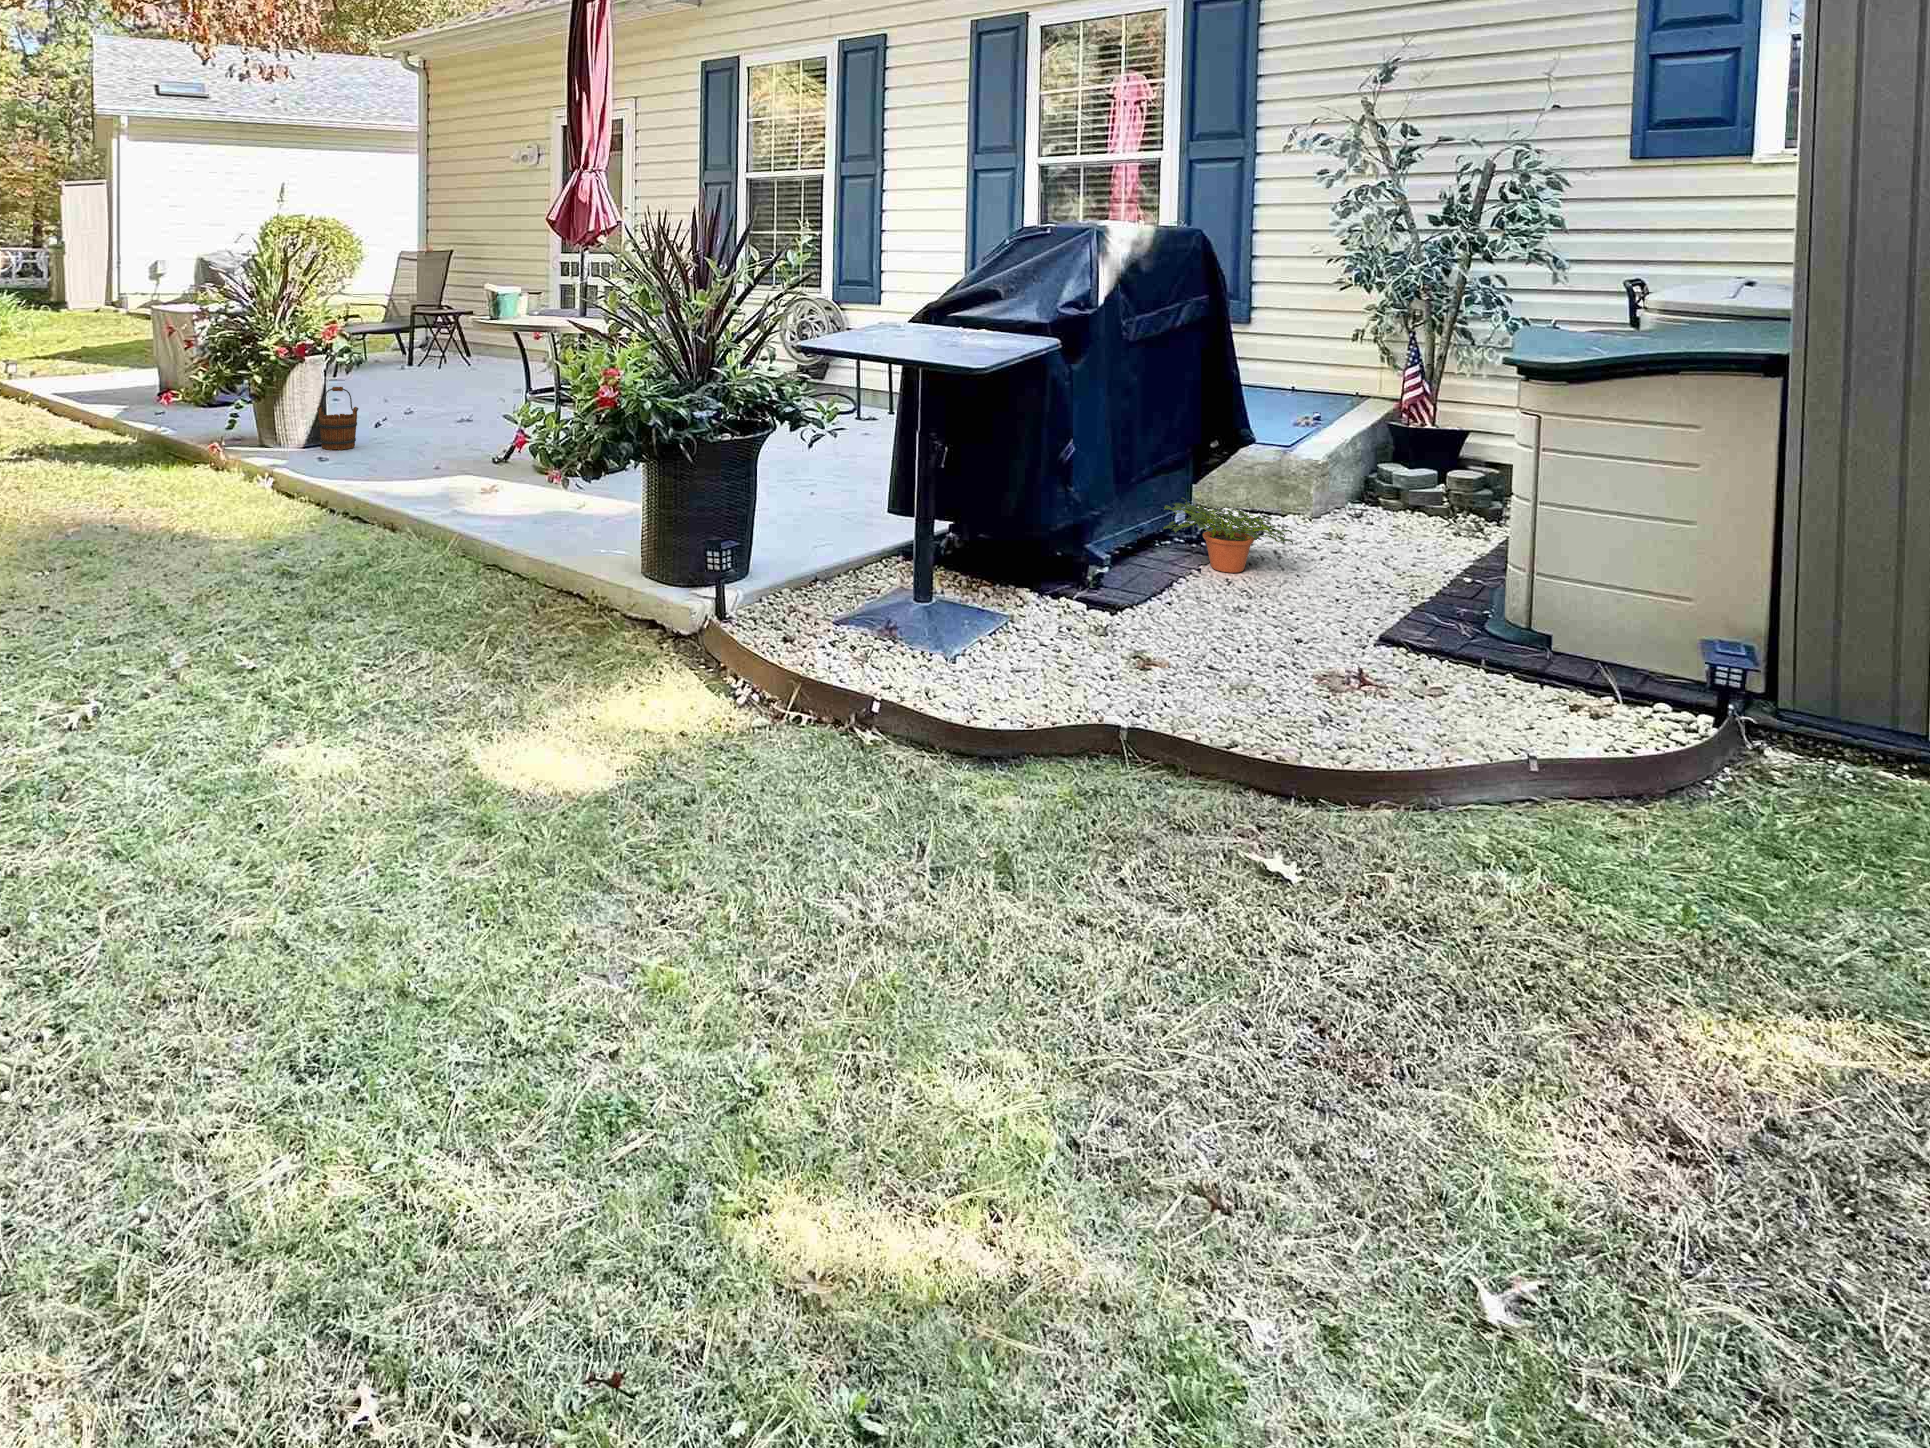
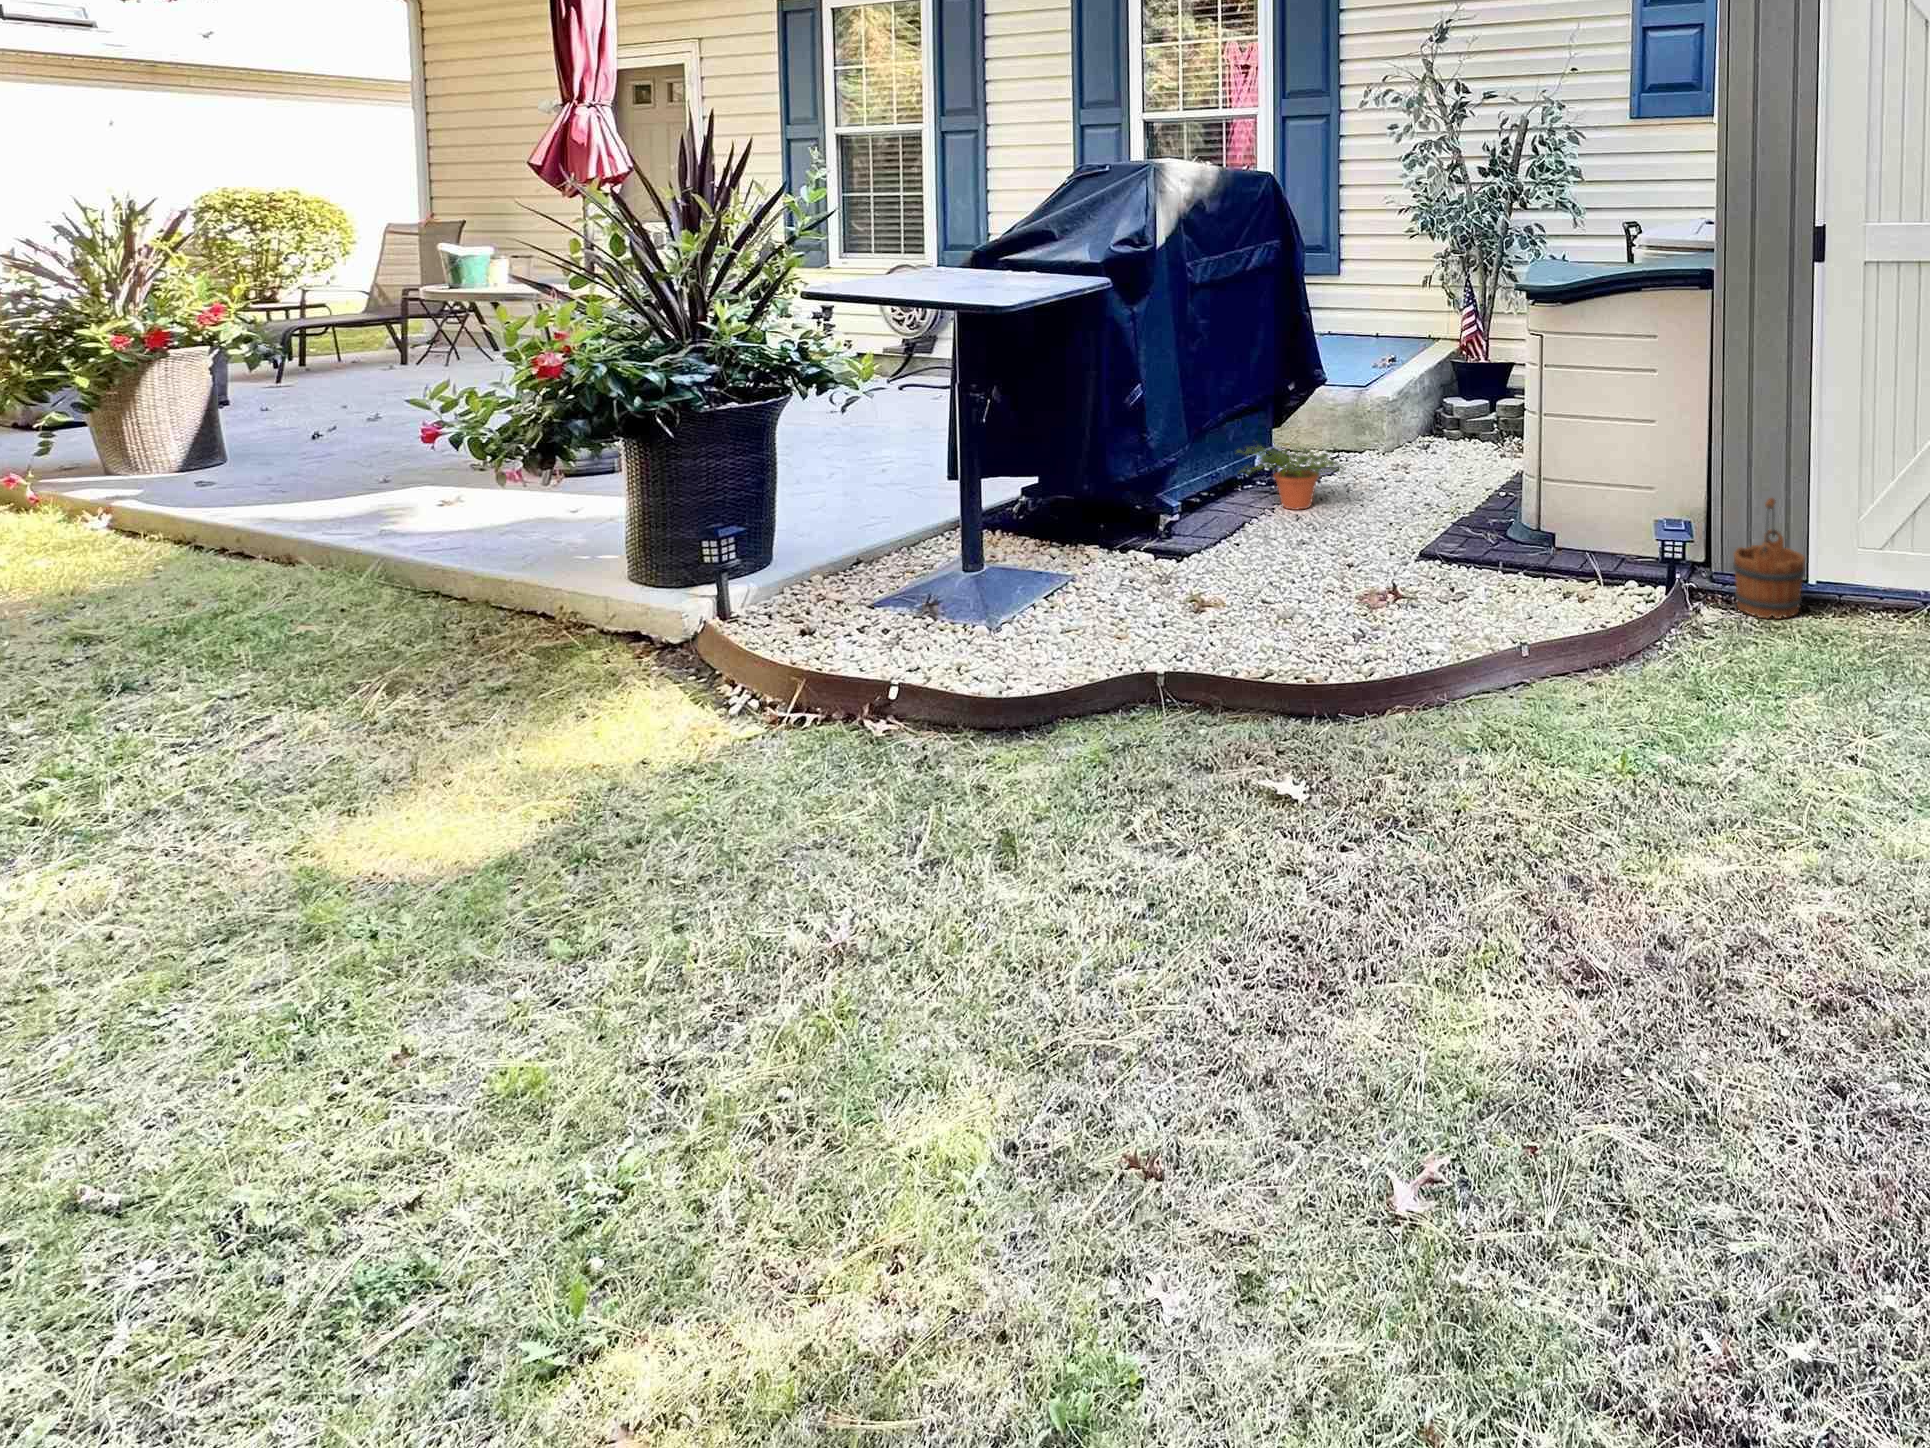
wooden bucket: present [317,387,358,450] -> present [1733,498,1805,619]

